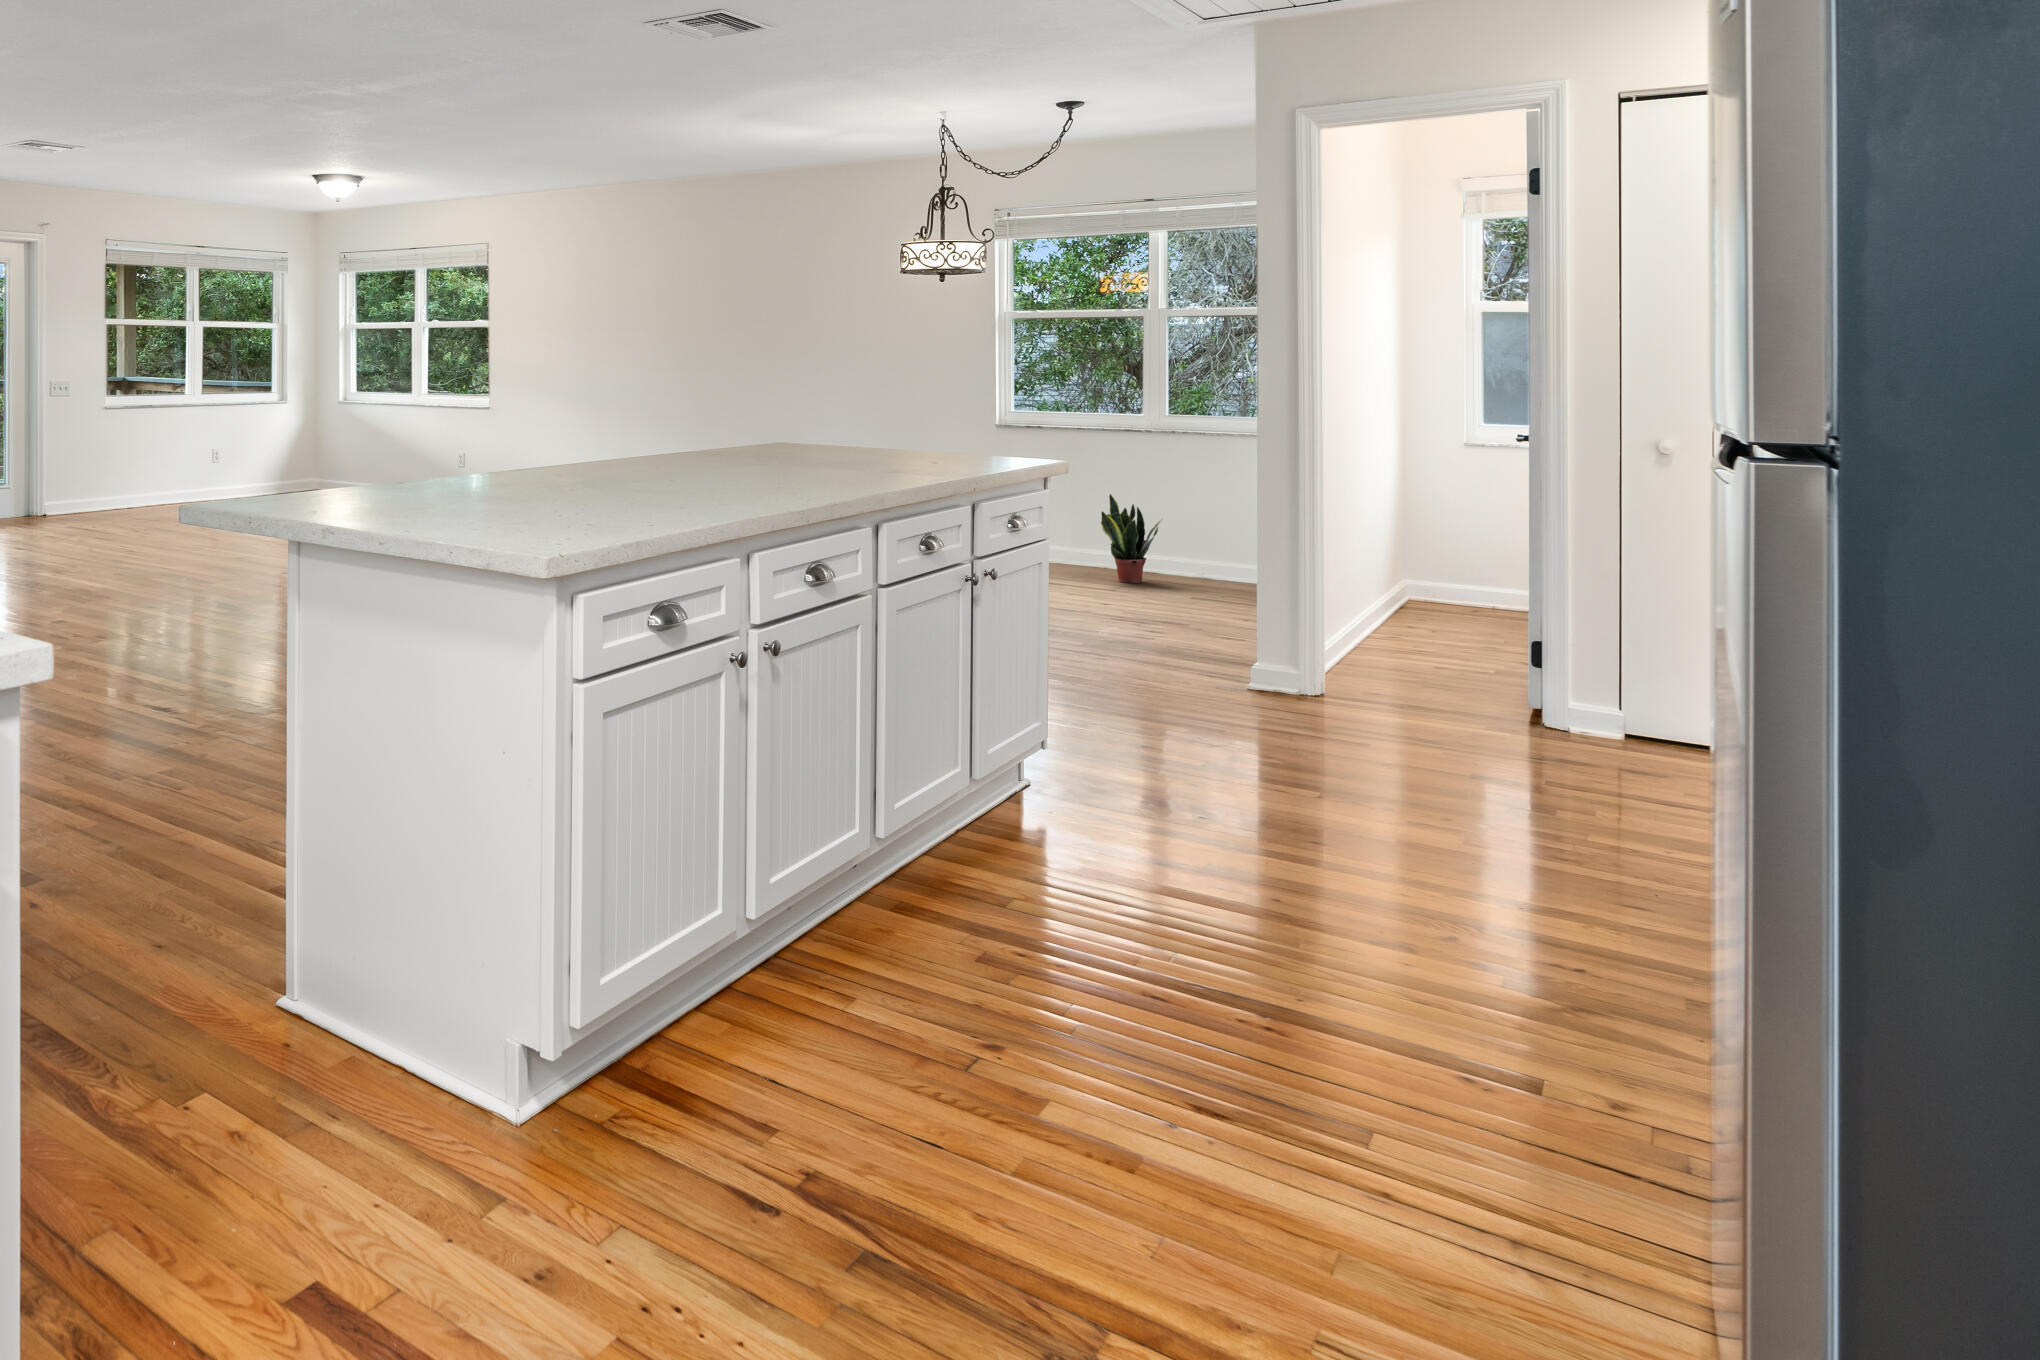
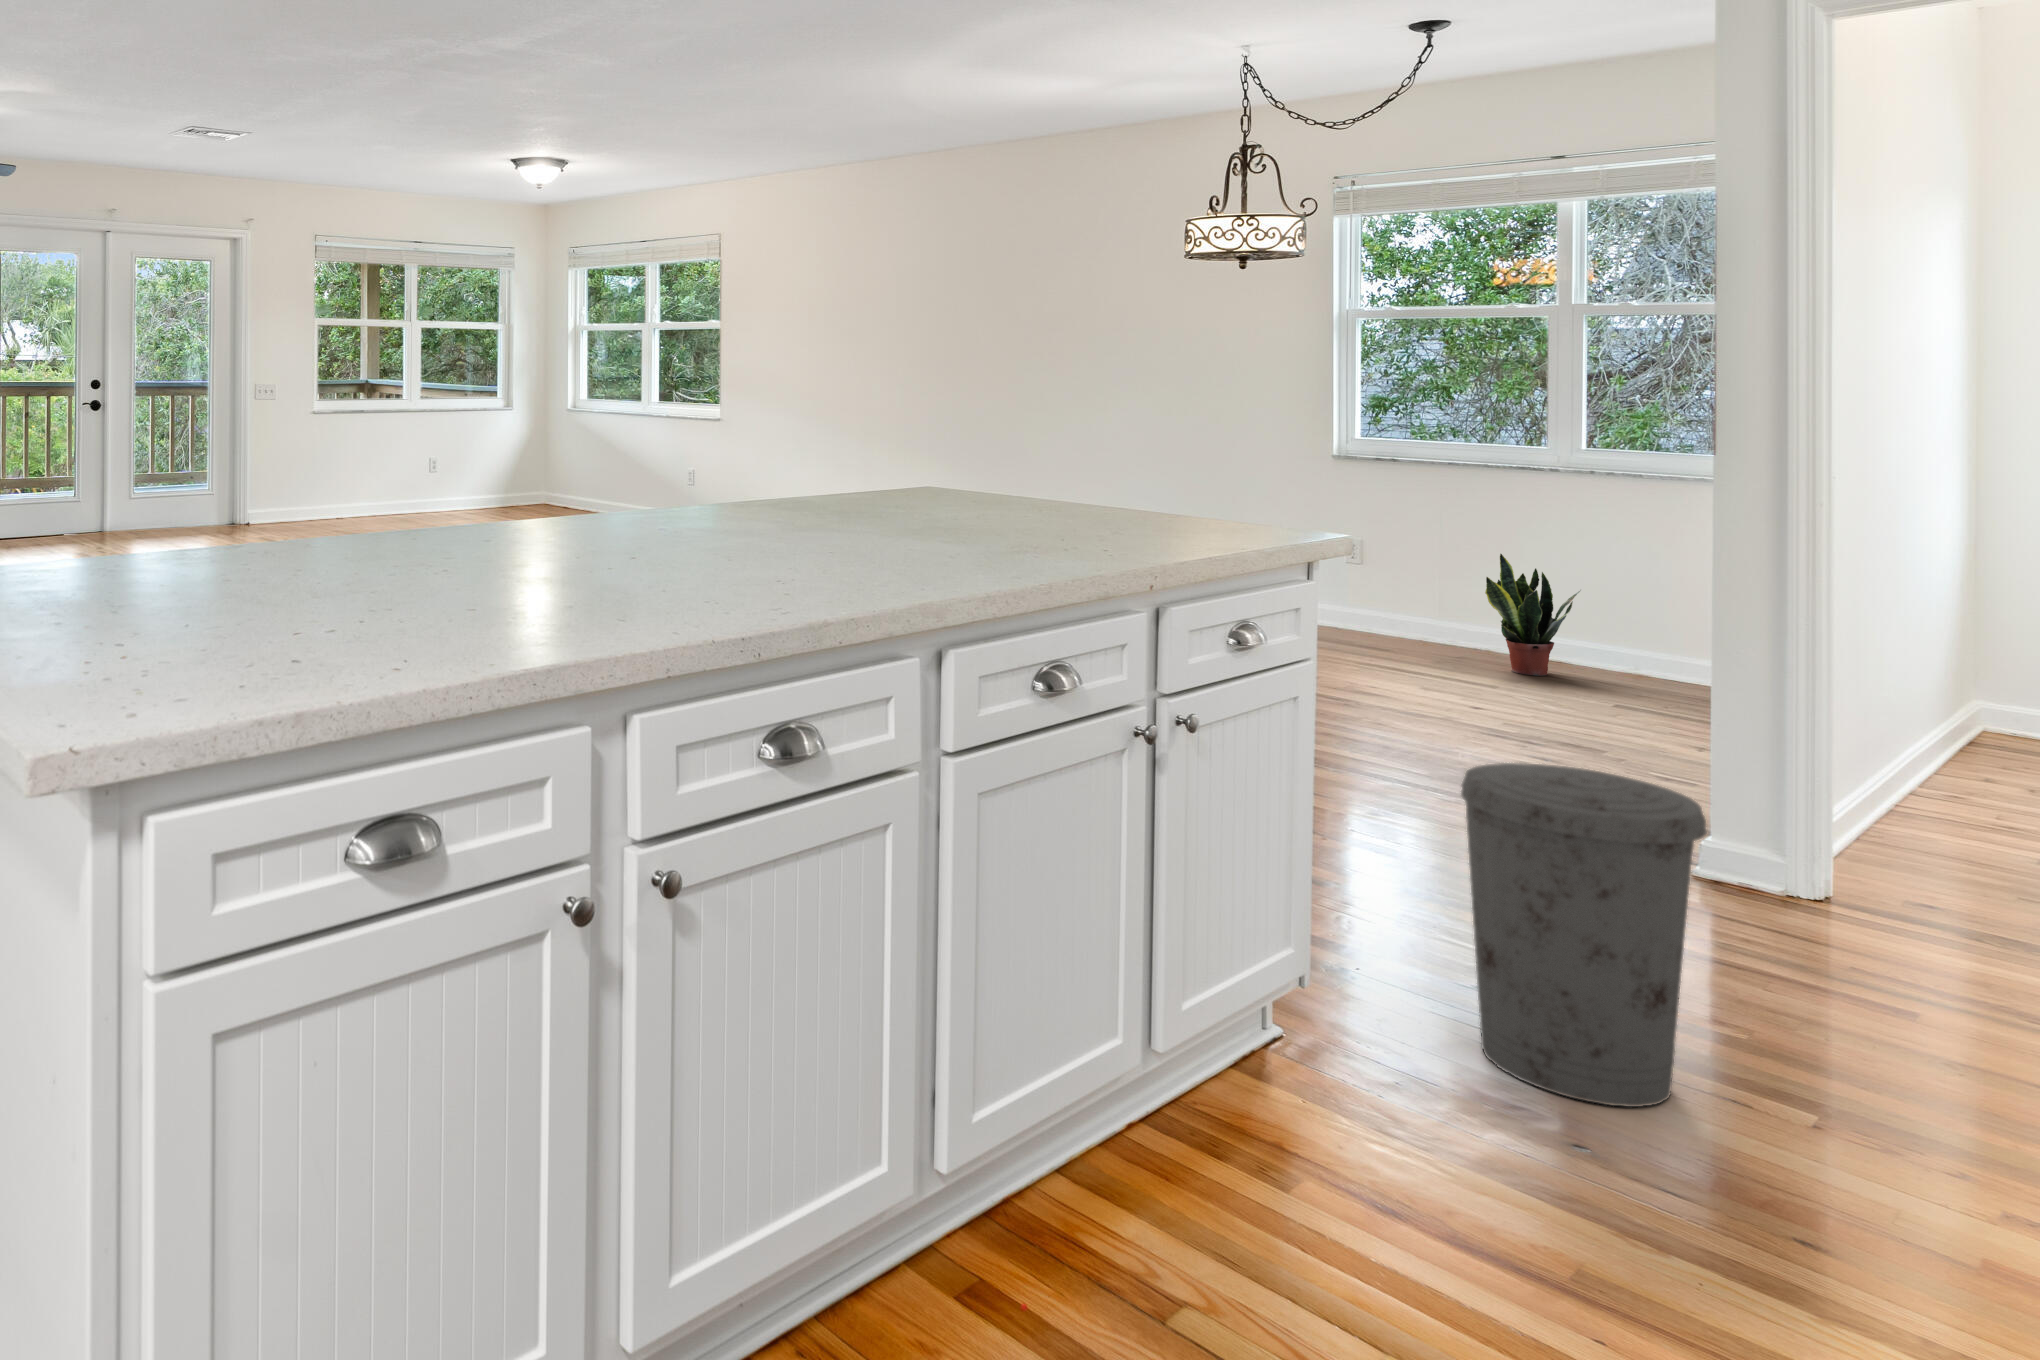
trash can: none [1128,602,1263,799] -> present [1461,763,1706,1107]

